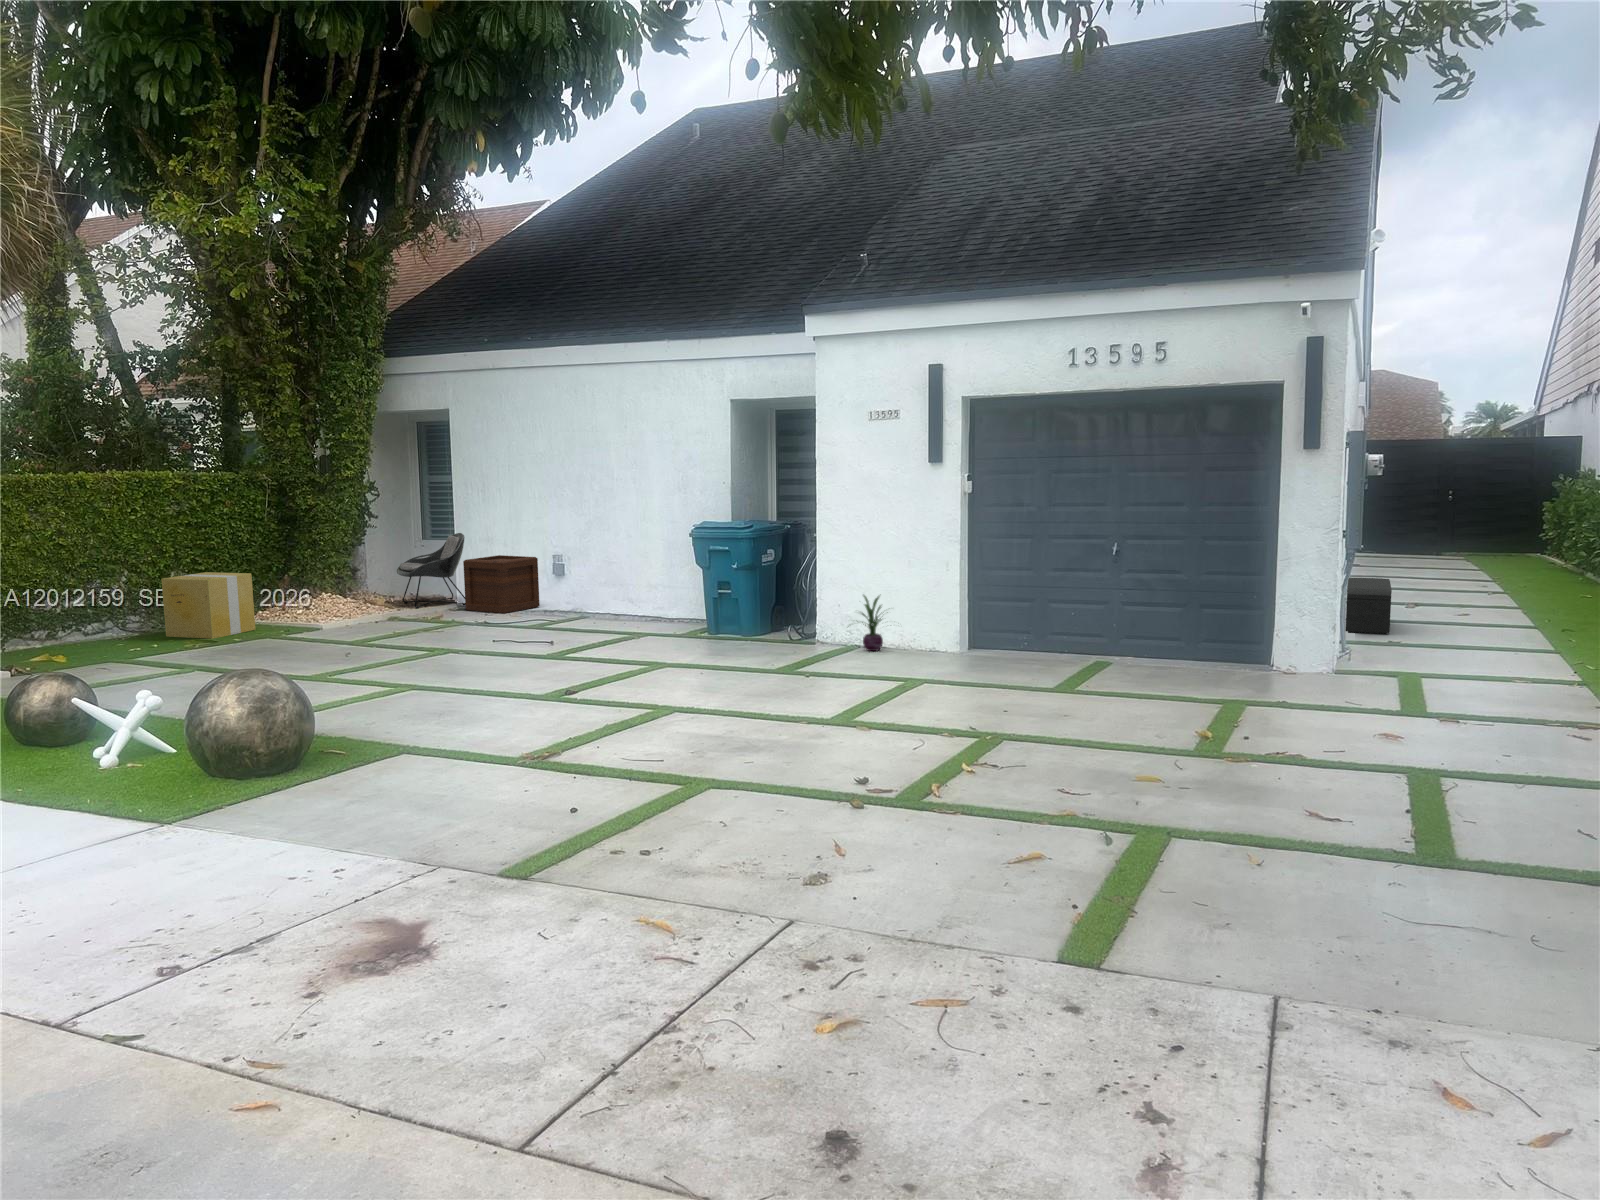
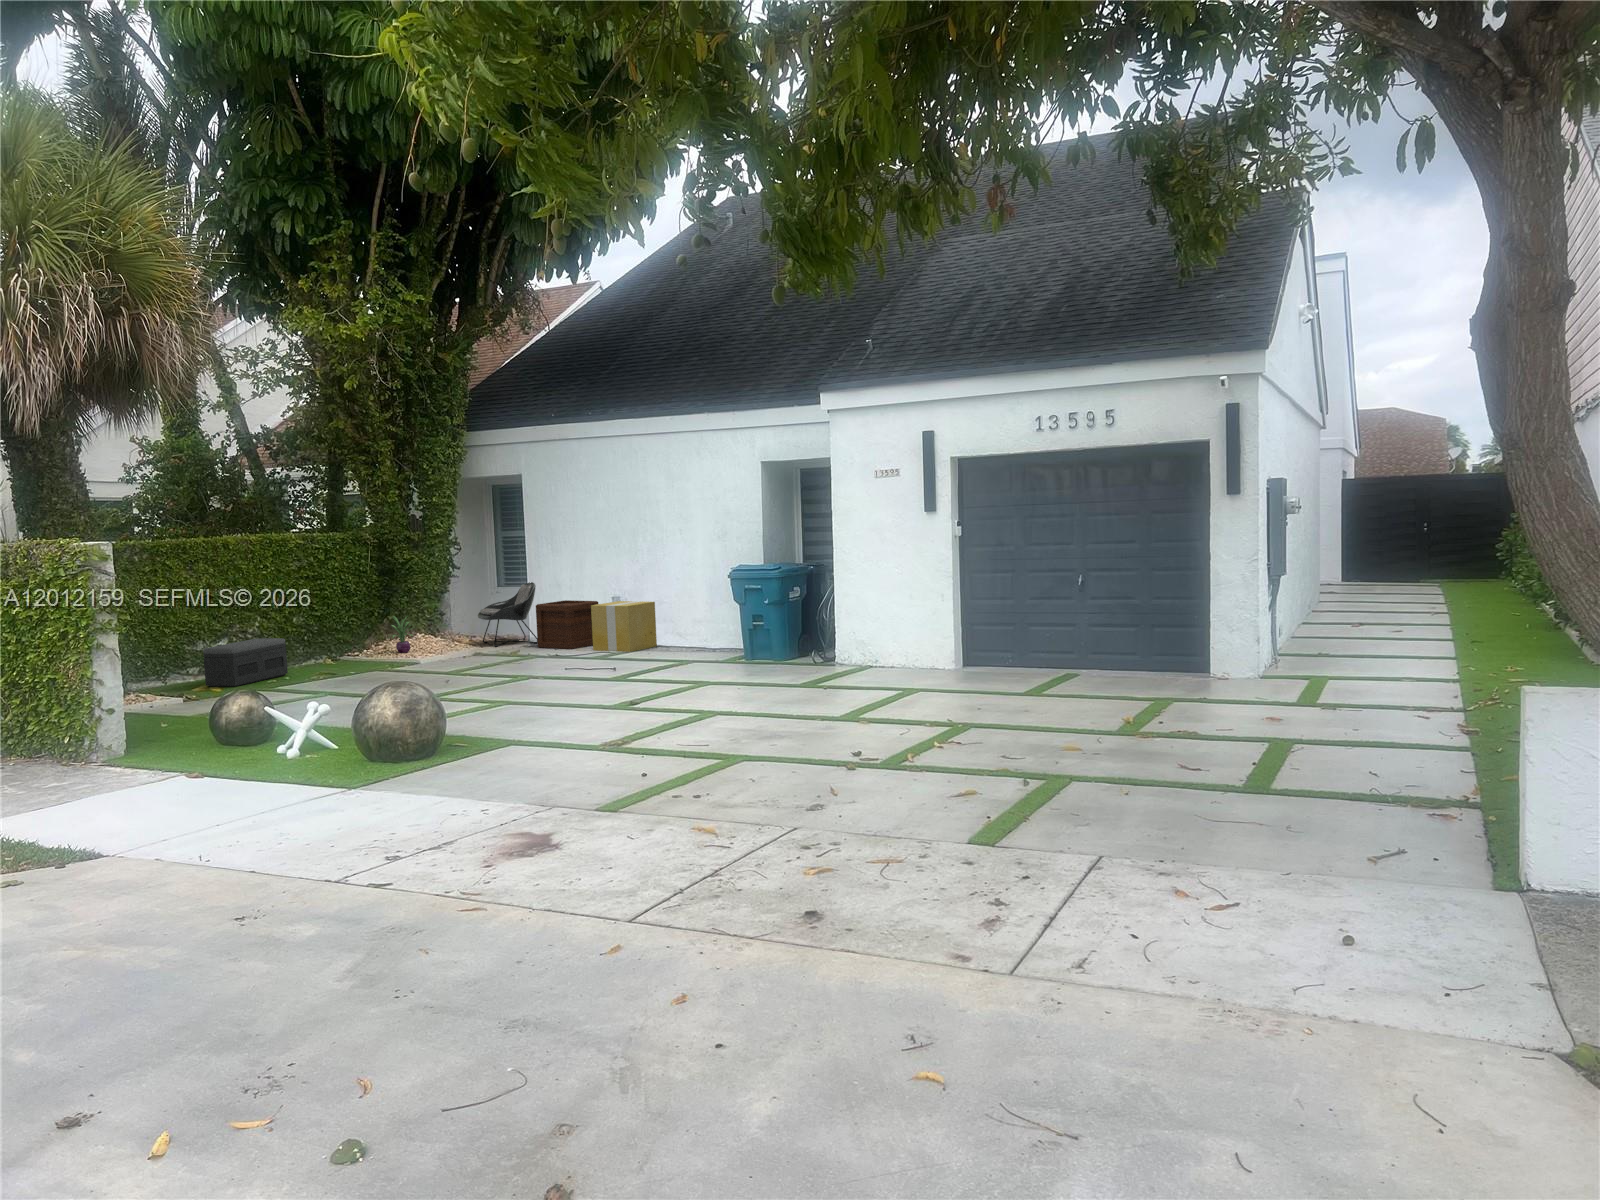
cardboard box: present [161,572,255,639] -> present [591,601,657,652]
storage bench: present [1345,578,1392,635] -> present [203,638,288,687]
decorative plant: present [861,595,888,651] -> present [392,616,412,653]

